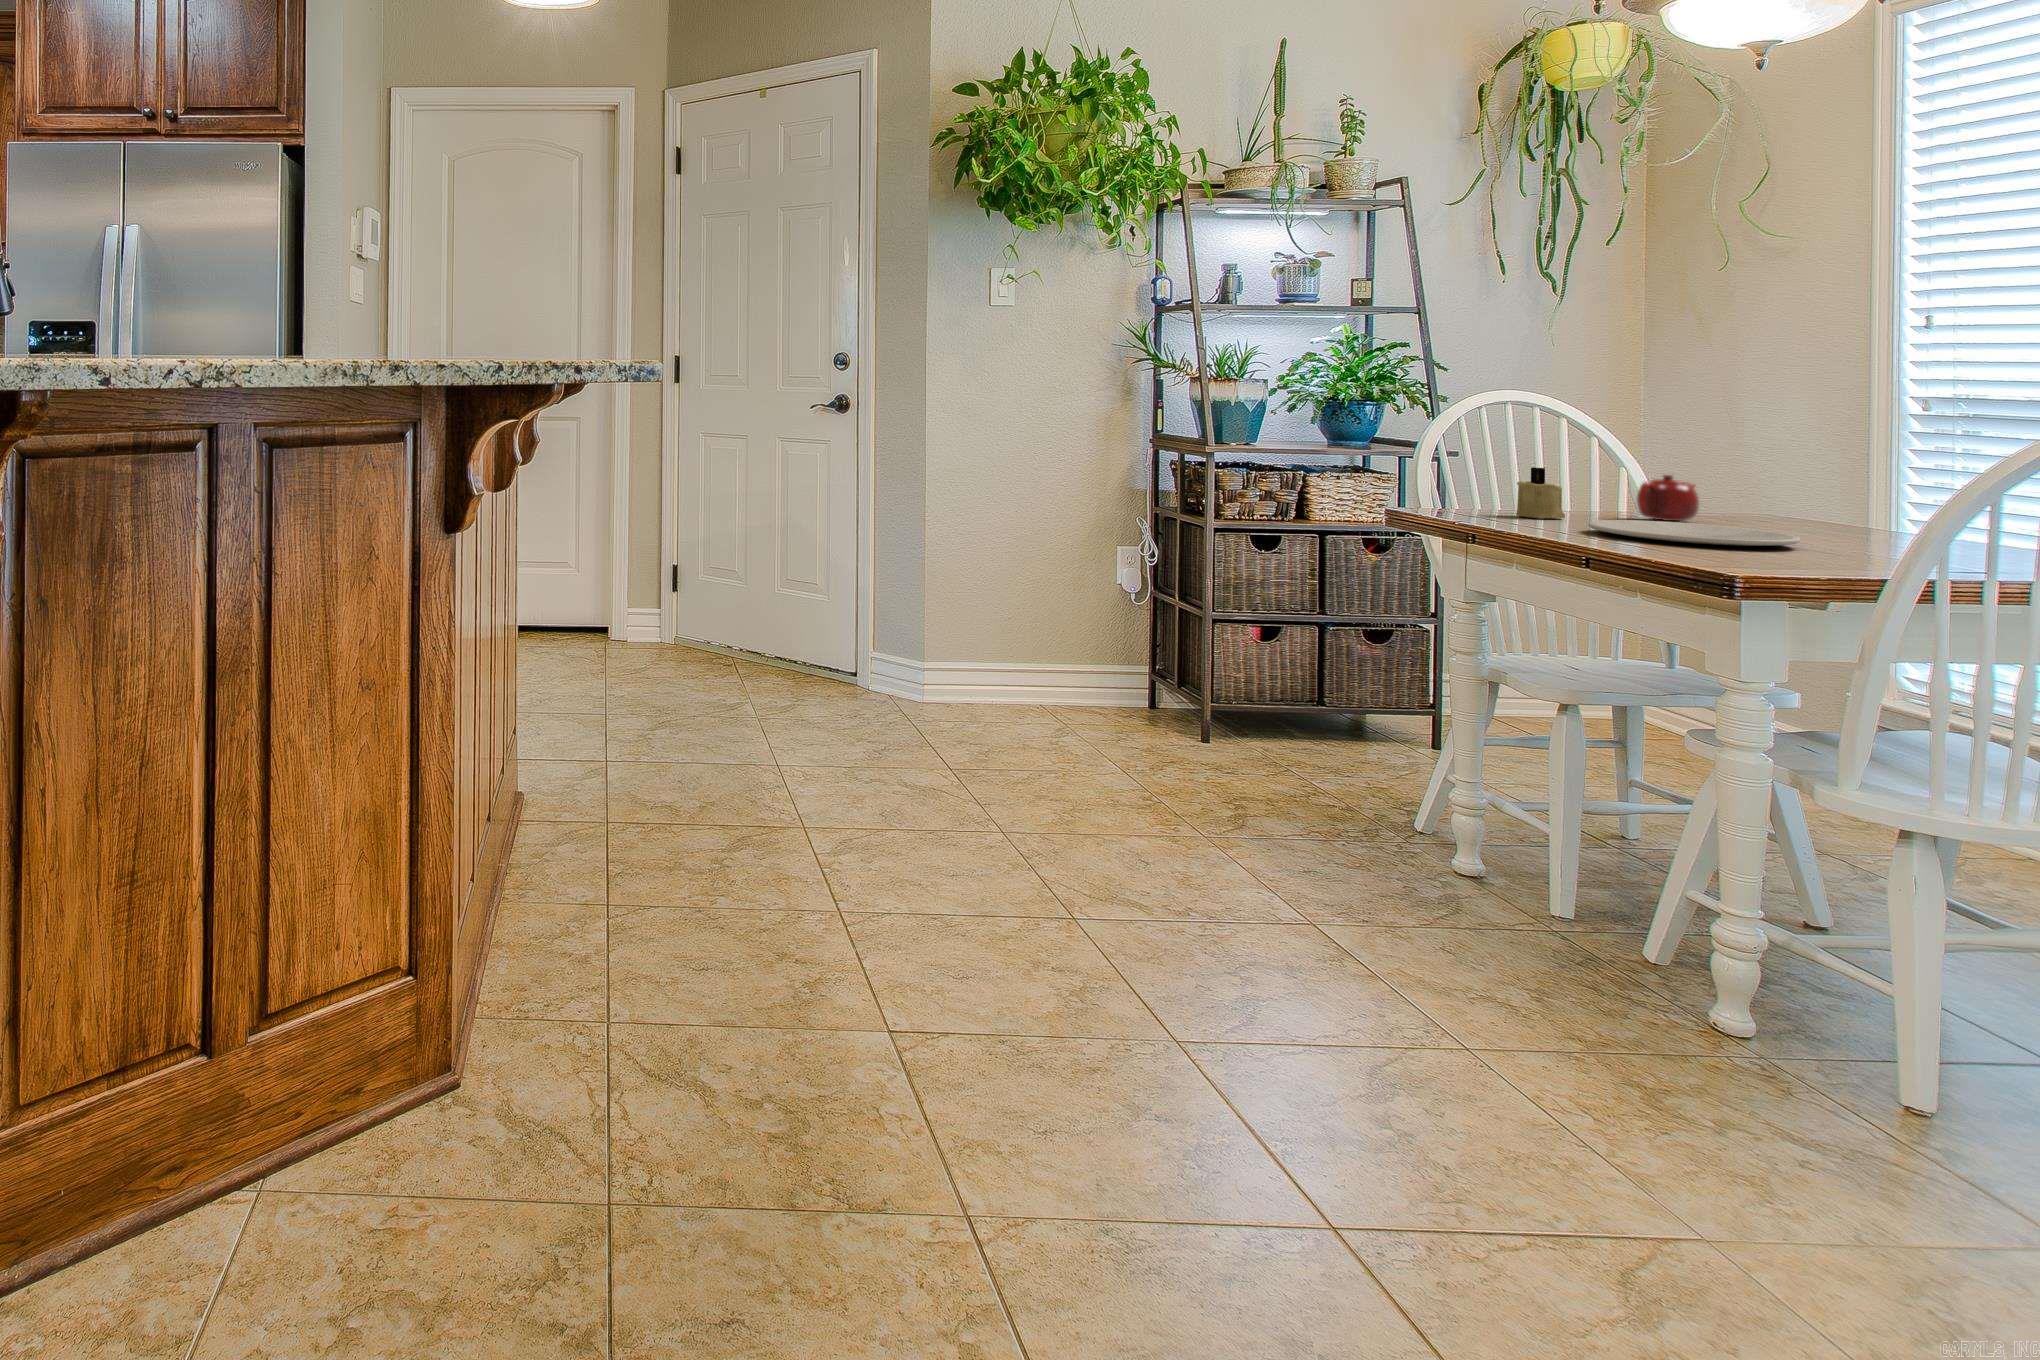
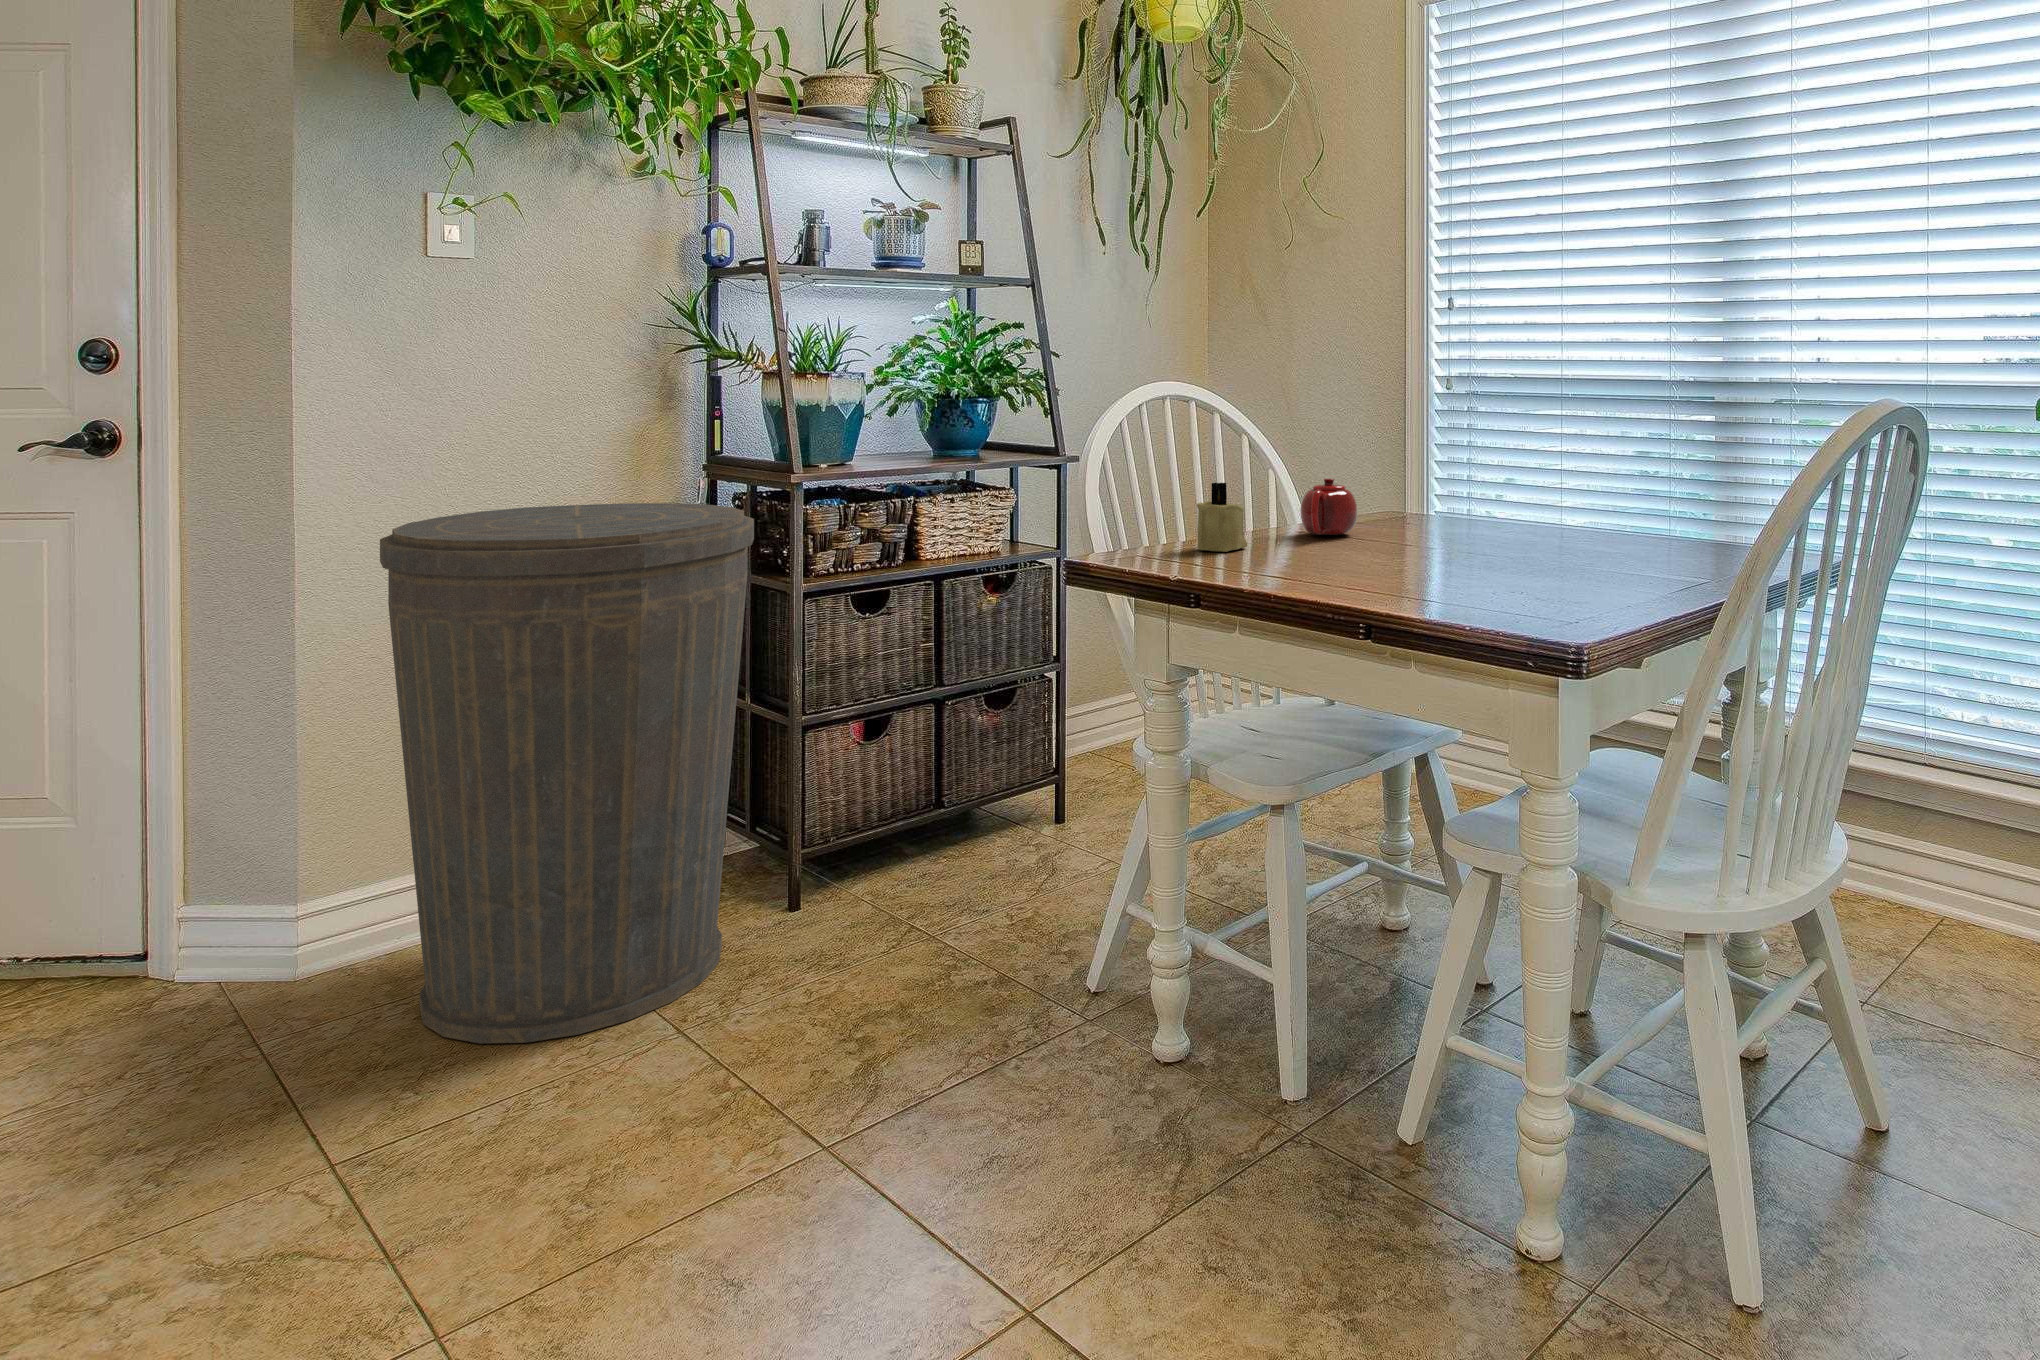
trash can: none [970,457,1182,760] -> present [380,503,754,1043]
plate: present [1588,520,1801,546] -> none [1299,543,1503,579]

